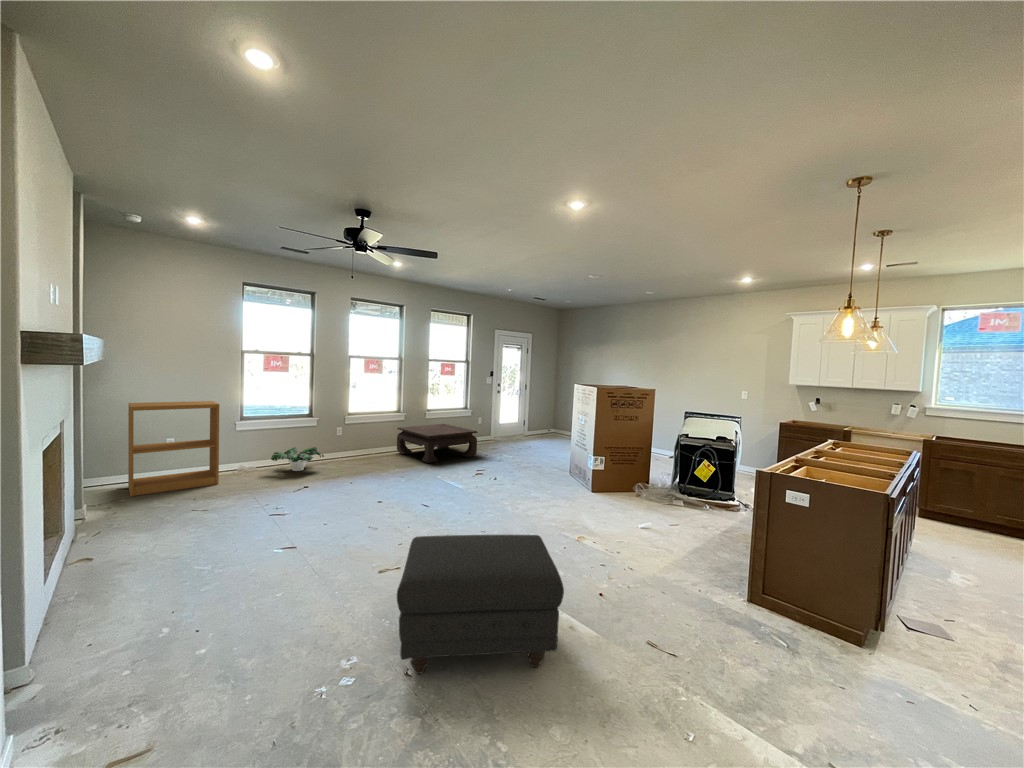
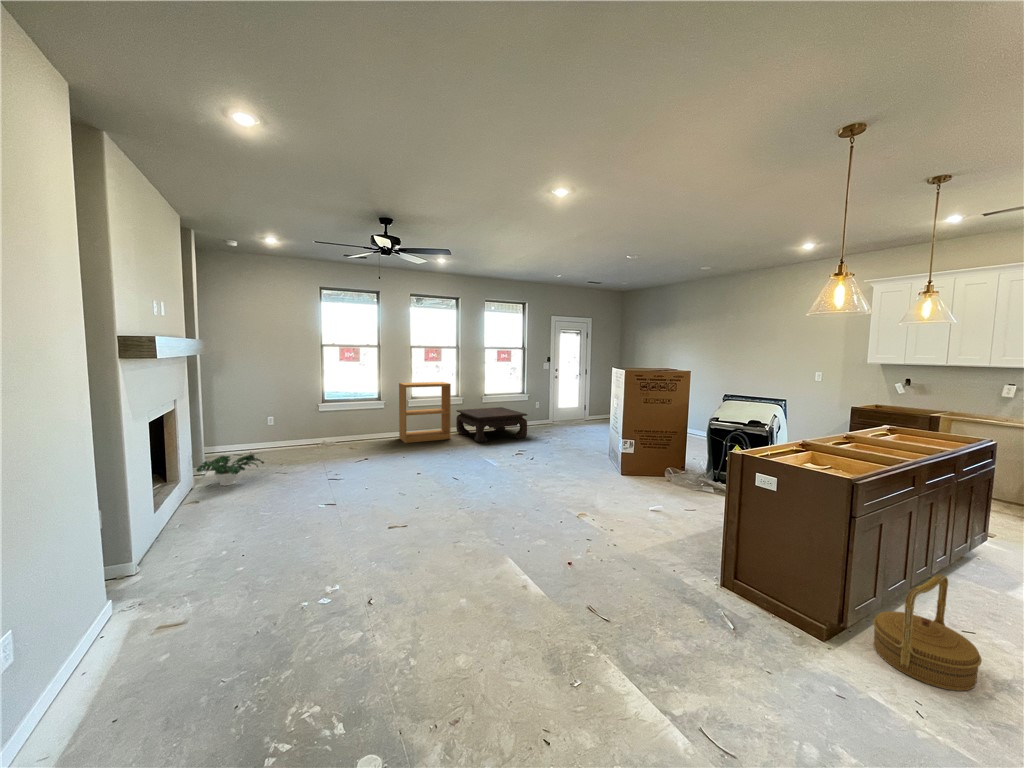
bookshelf: present [128,401,219,497] -> present [399,382,451,443]
potted plant: present [271,447,324,471] -> present [197,454,264,486]
ottoman: present [397,535,564,674] -> none [353,496,504,612]
woven basket: none [895,574,993,679] -> present [873,574,982,691]

